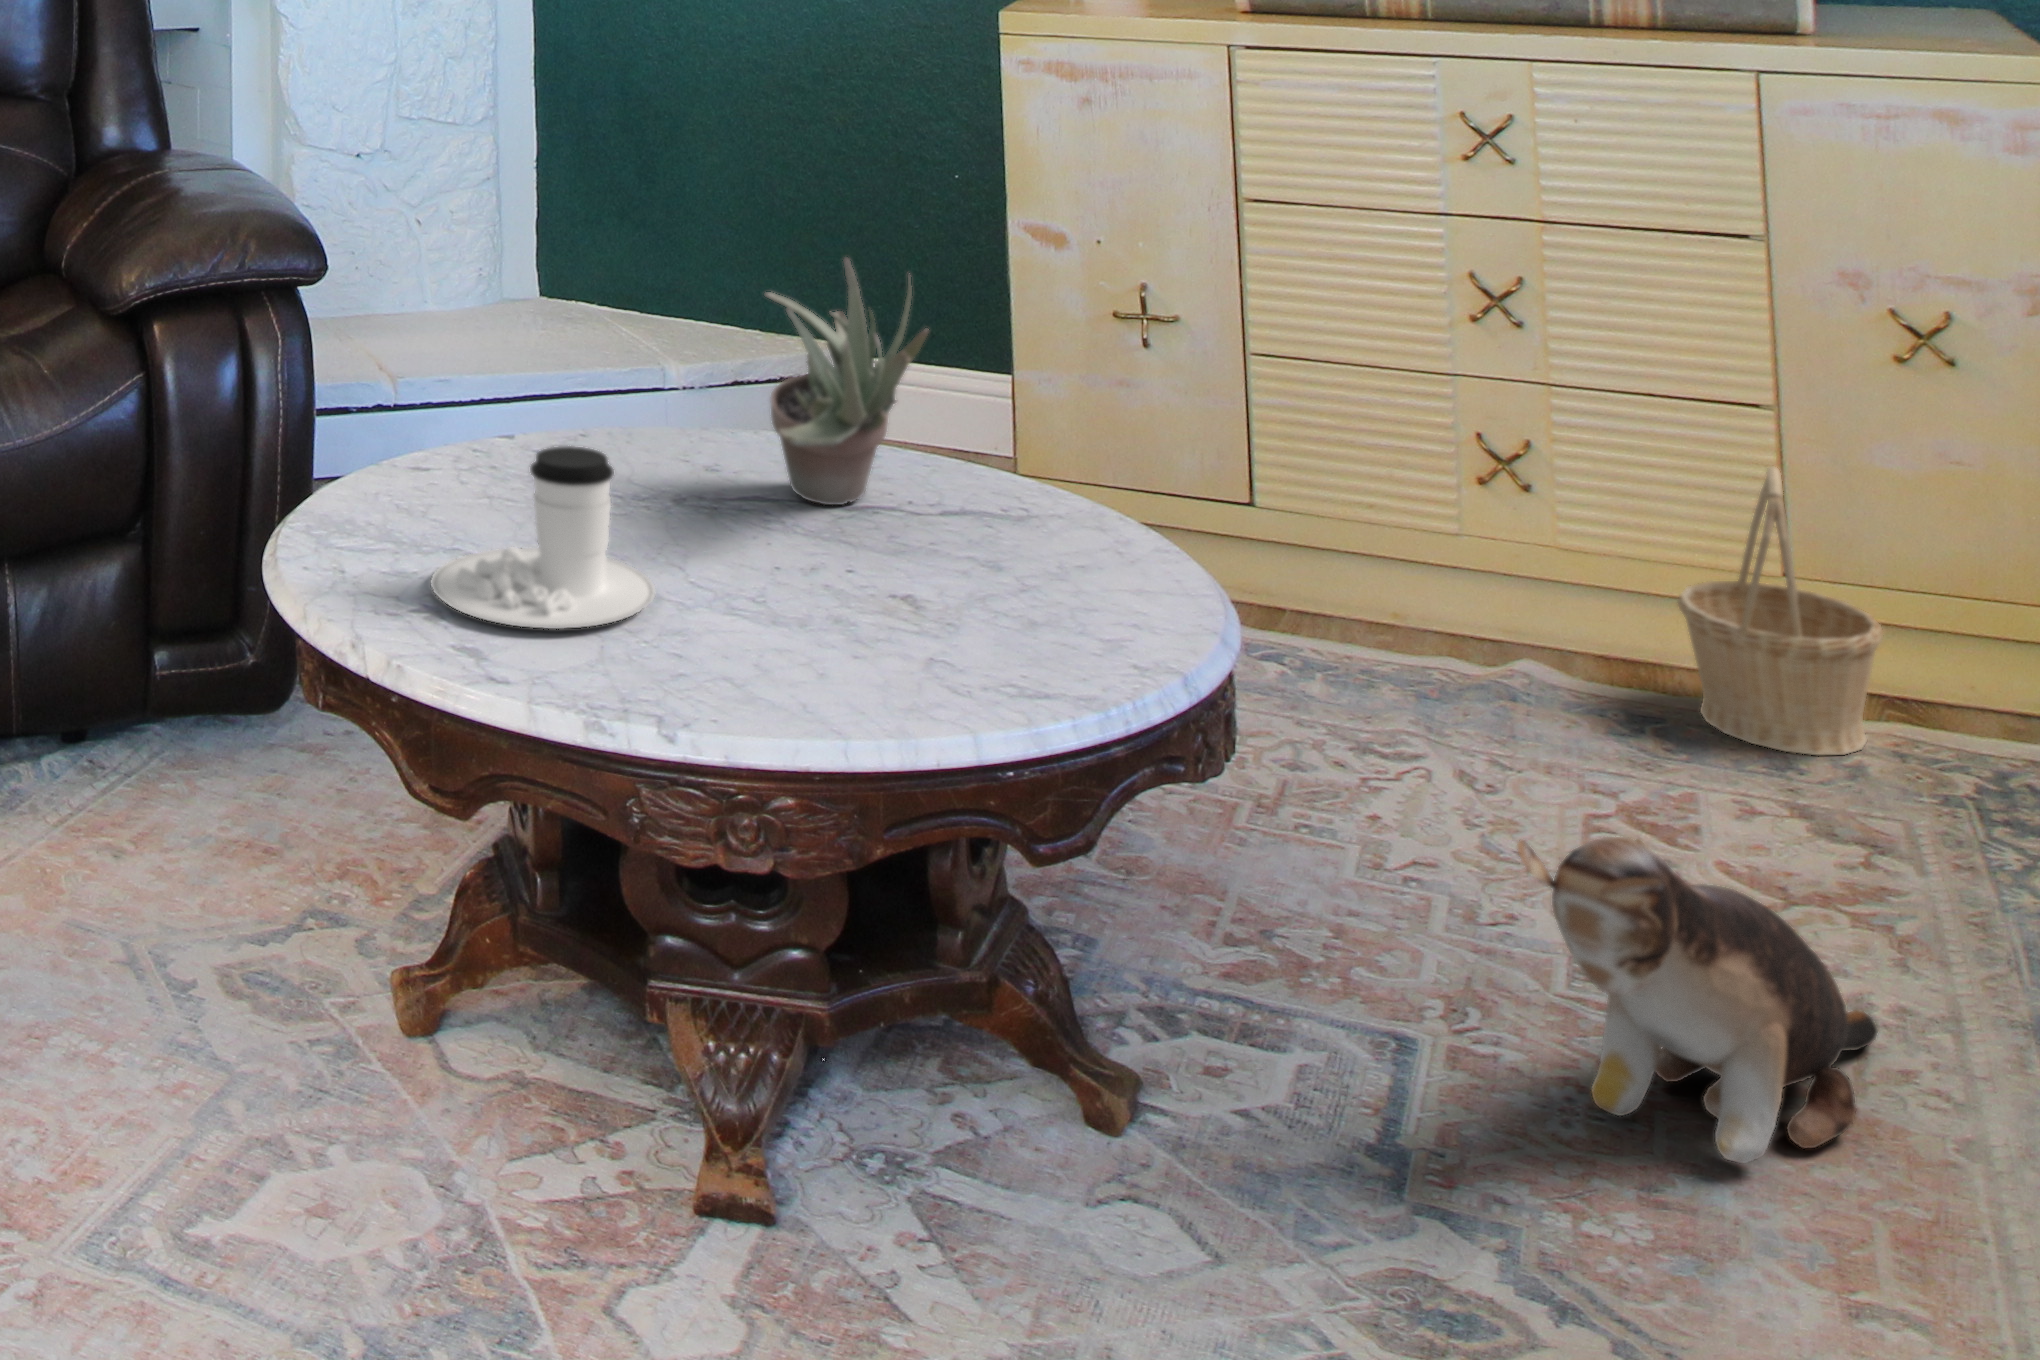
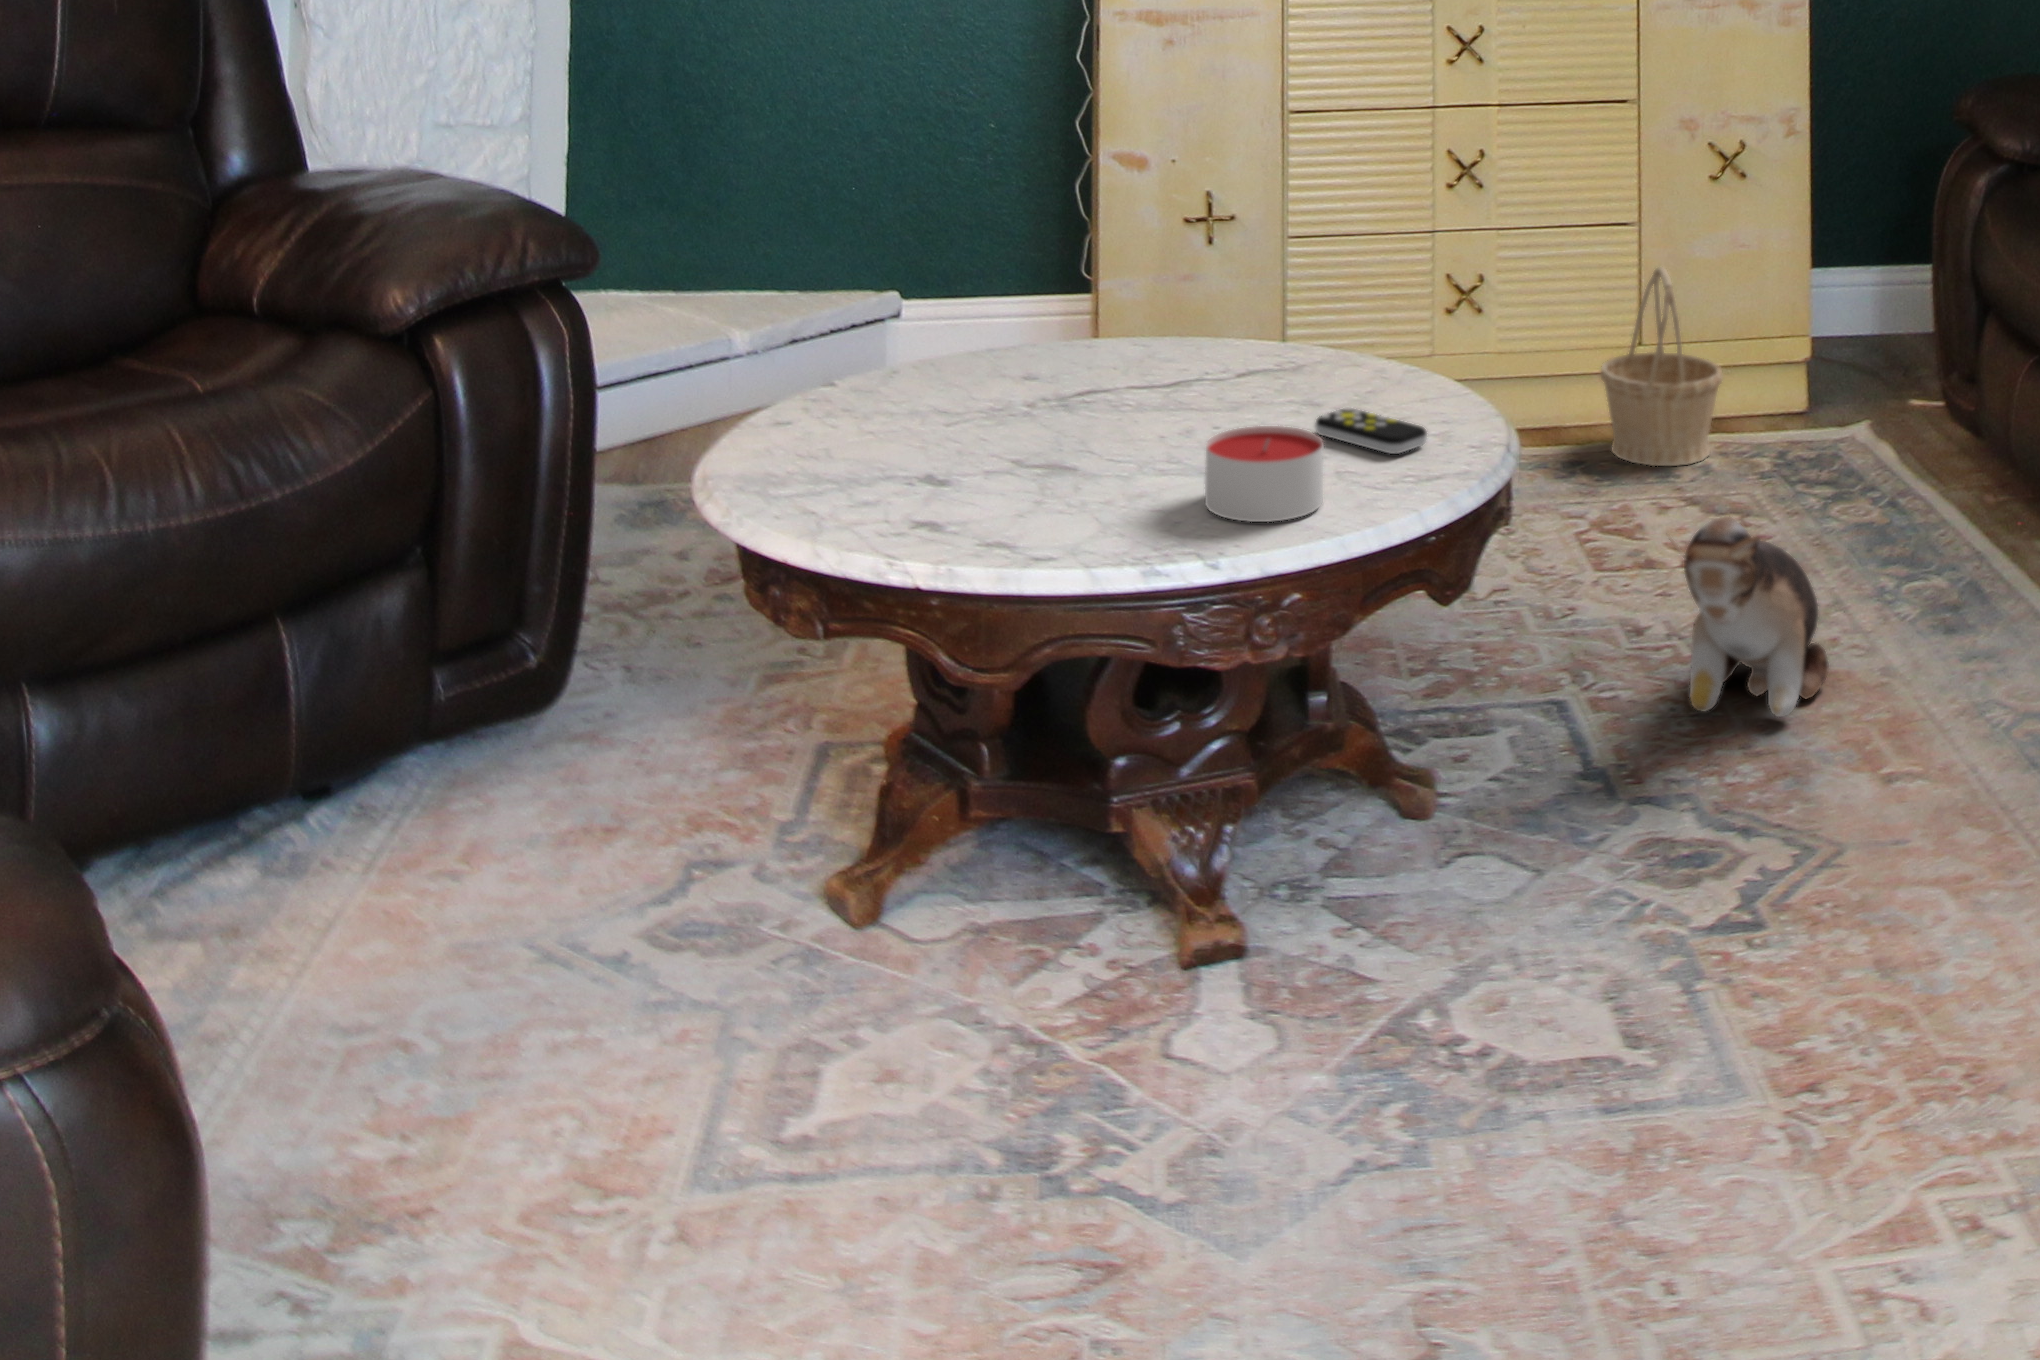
succulent plant: present [765,258,928,505] -> none [1097,182,1240,393]
coffee cup: present [431,446,655,629] -> none [900,369,1100,529]
candle: none [751,565,901,690] -> present [1205,426,1324,522]
remote control: none [970,567,1100,640] -> present [1316,407,1427,454]

